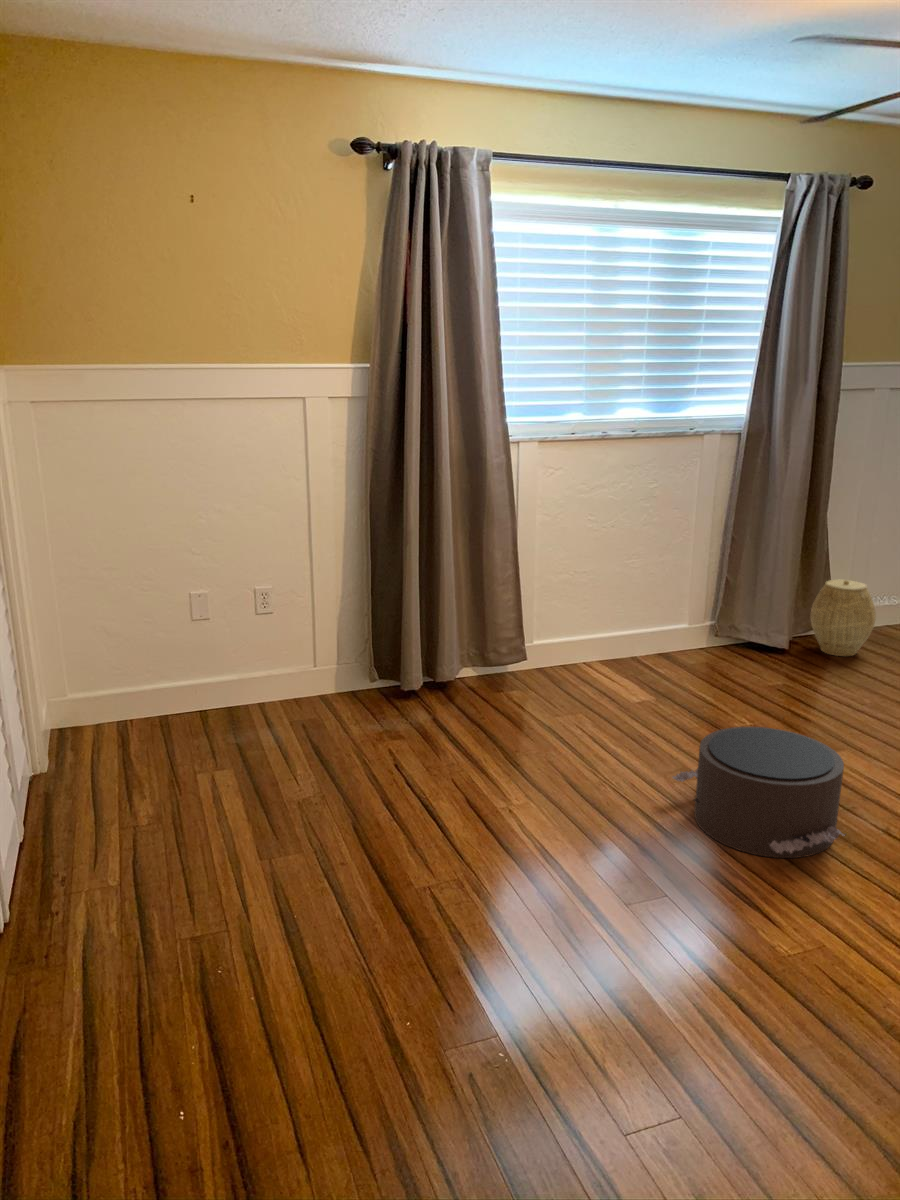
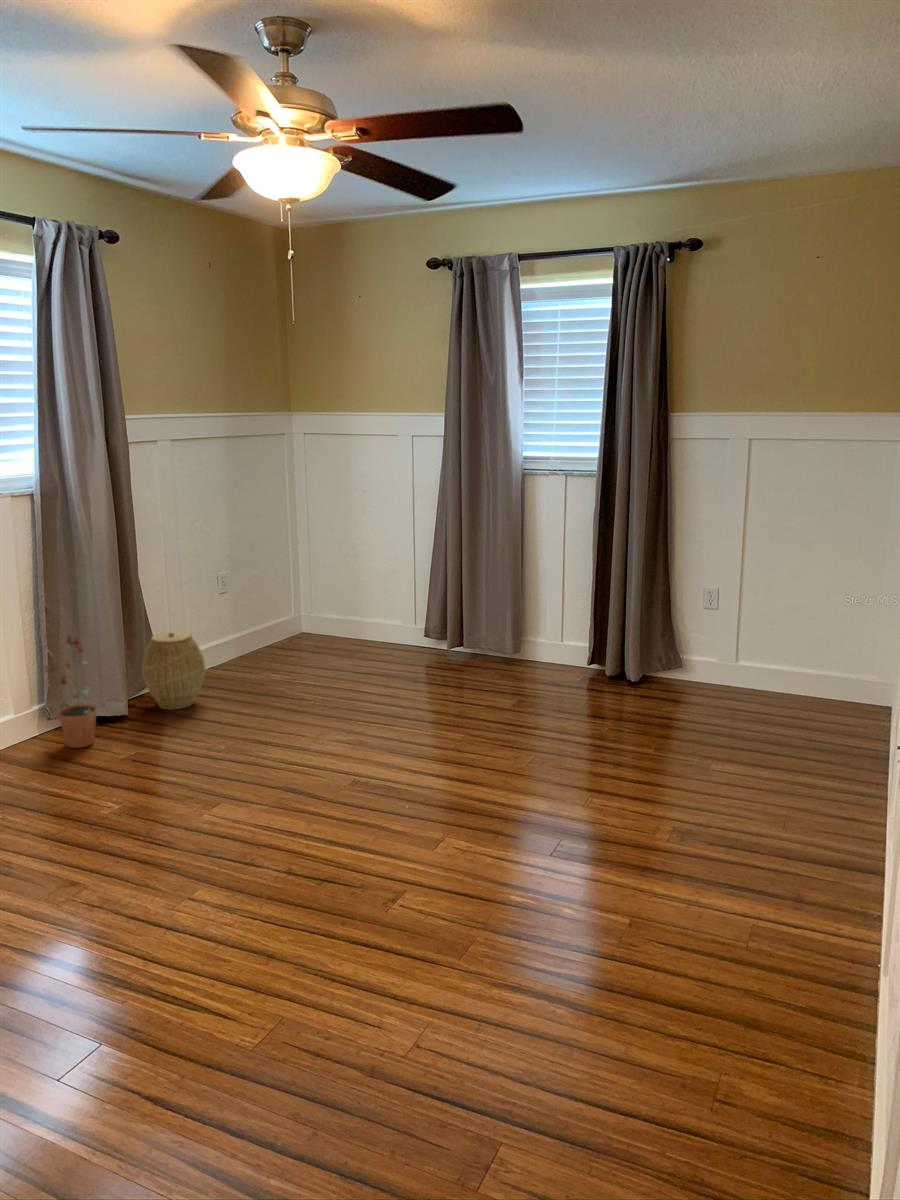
potted plant: none [719,565,760,667] -> present [46,636,97,748]
pouf: present [673,727,845,858] -> none [60,805,262,953]

